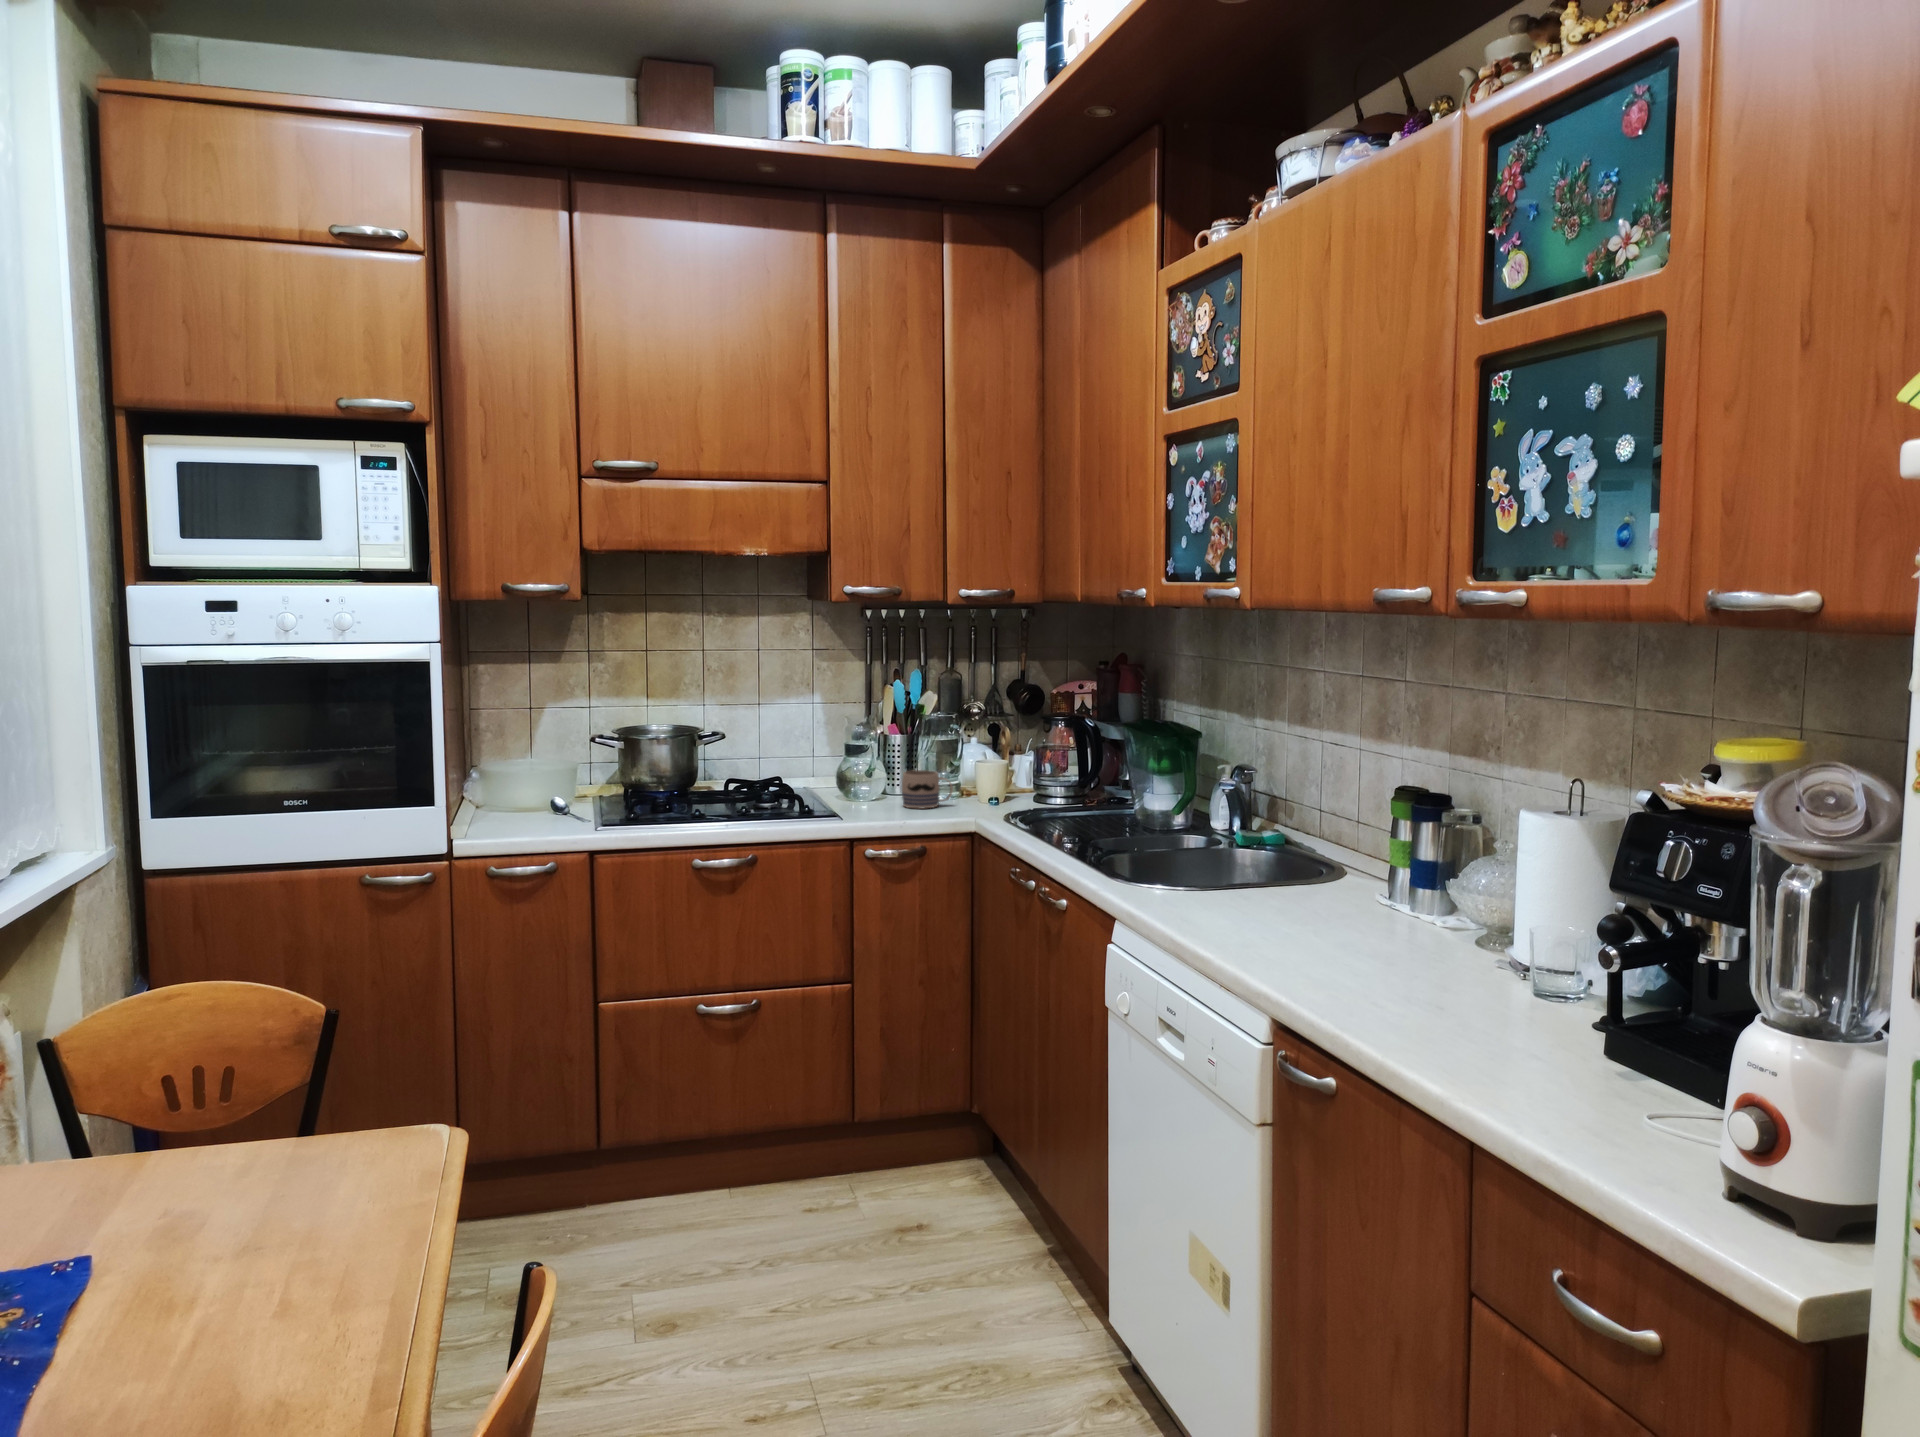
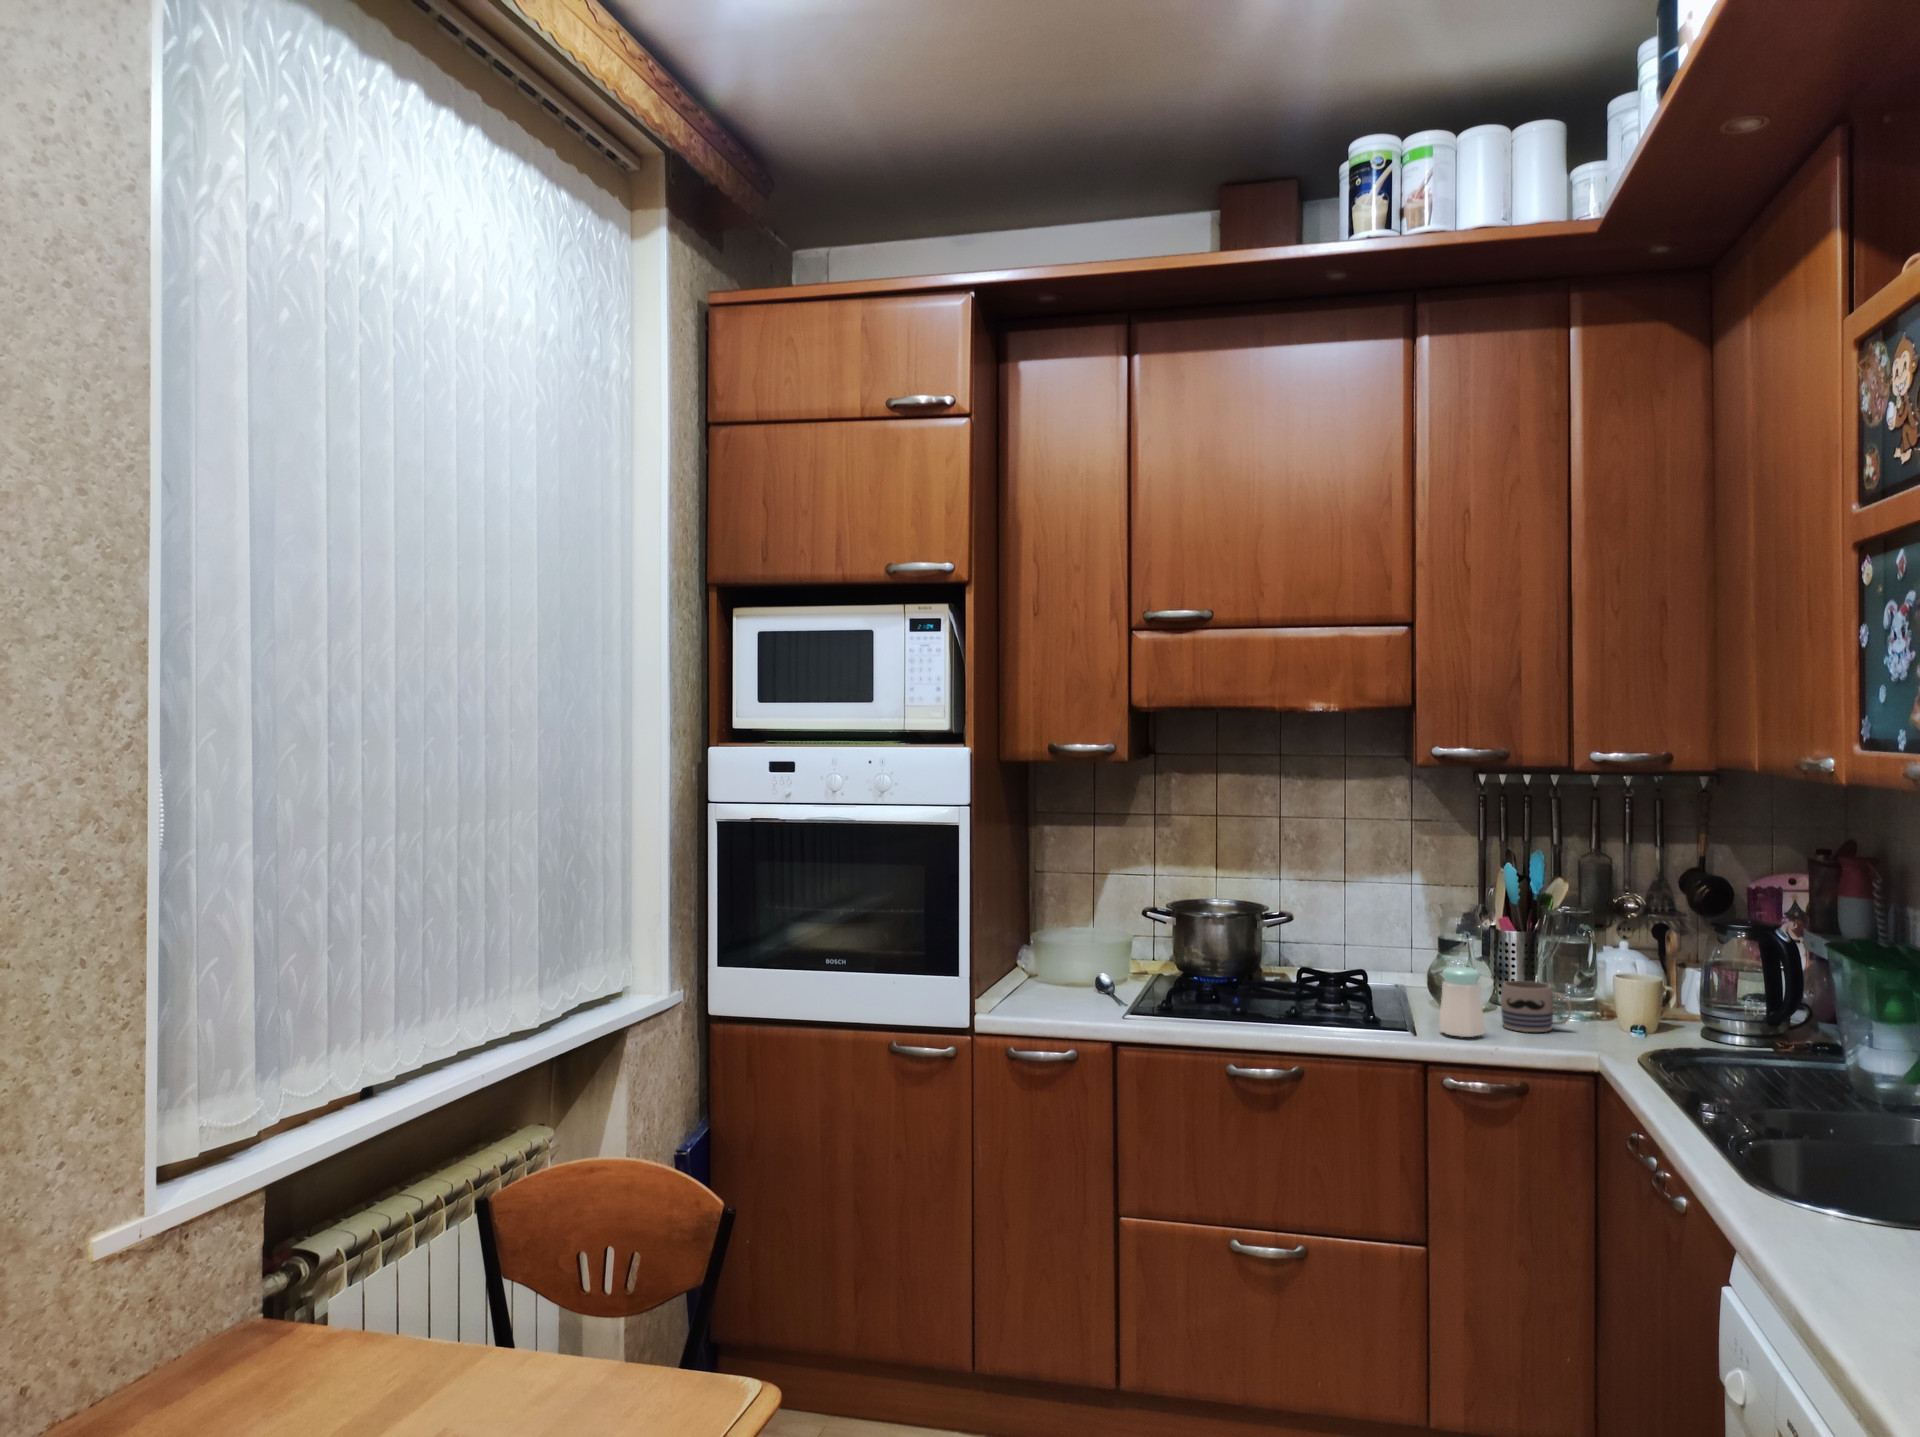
salt shaker: none [861,762,896,816] -> present [1439,966,1485,1037]

